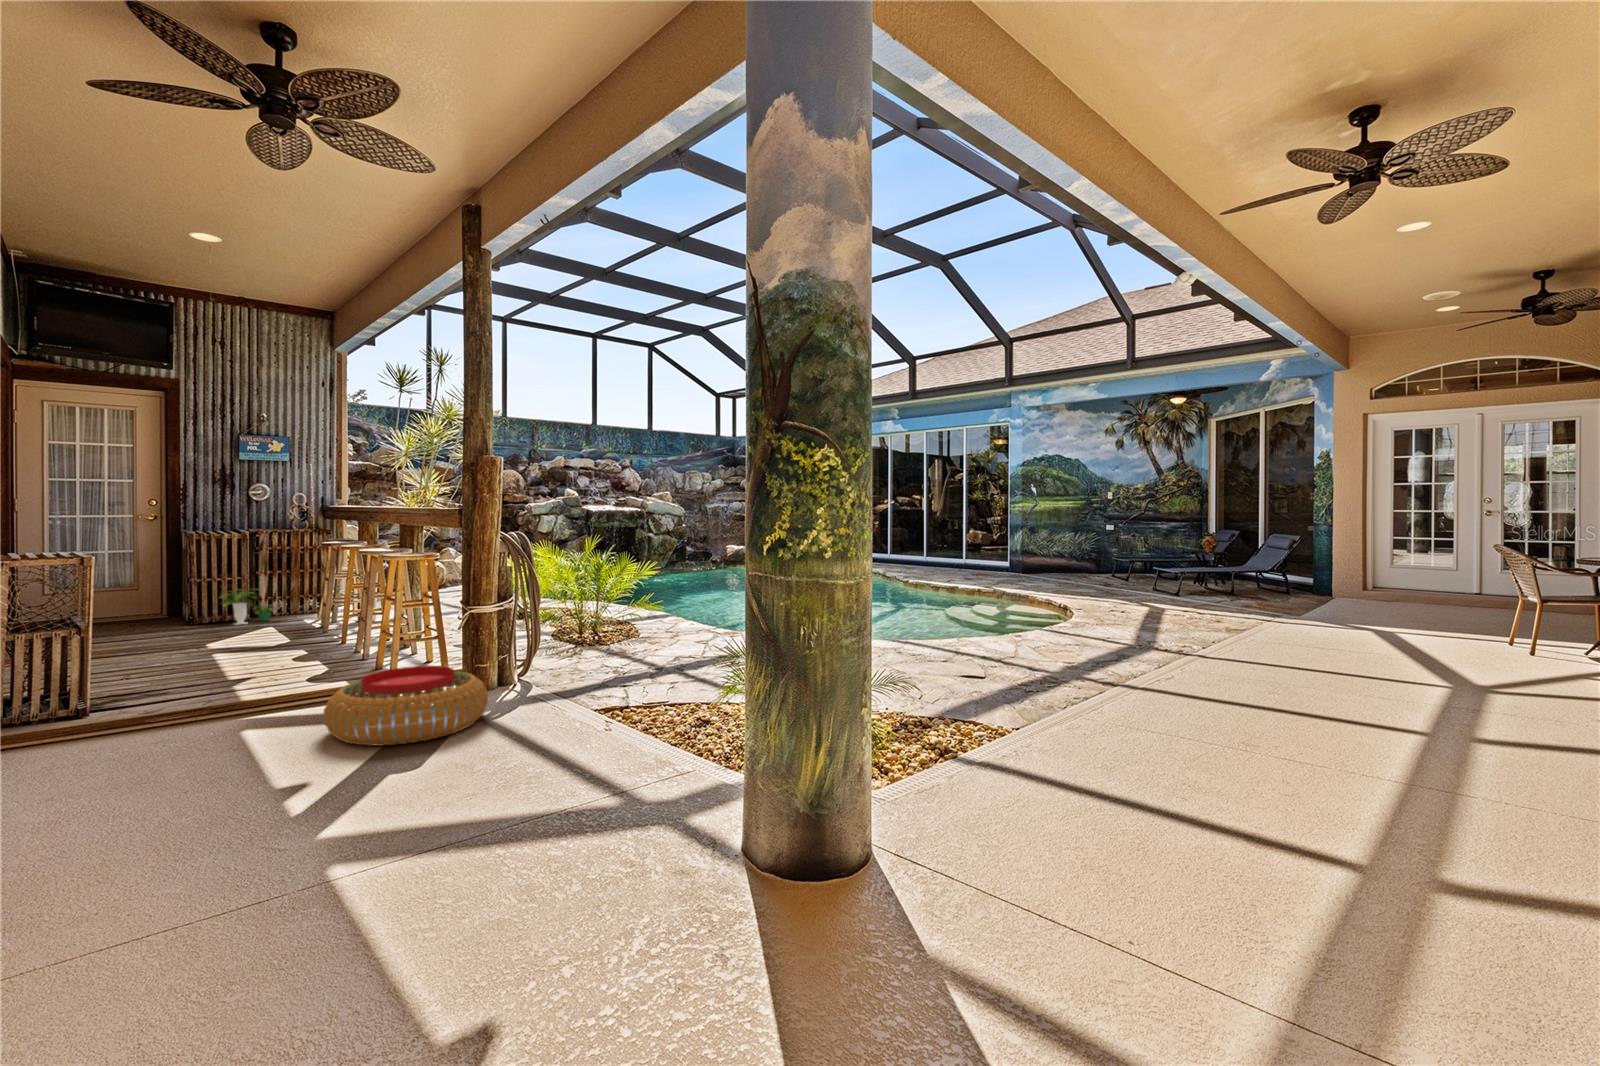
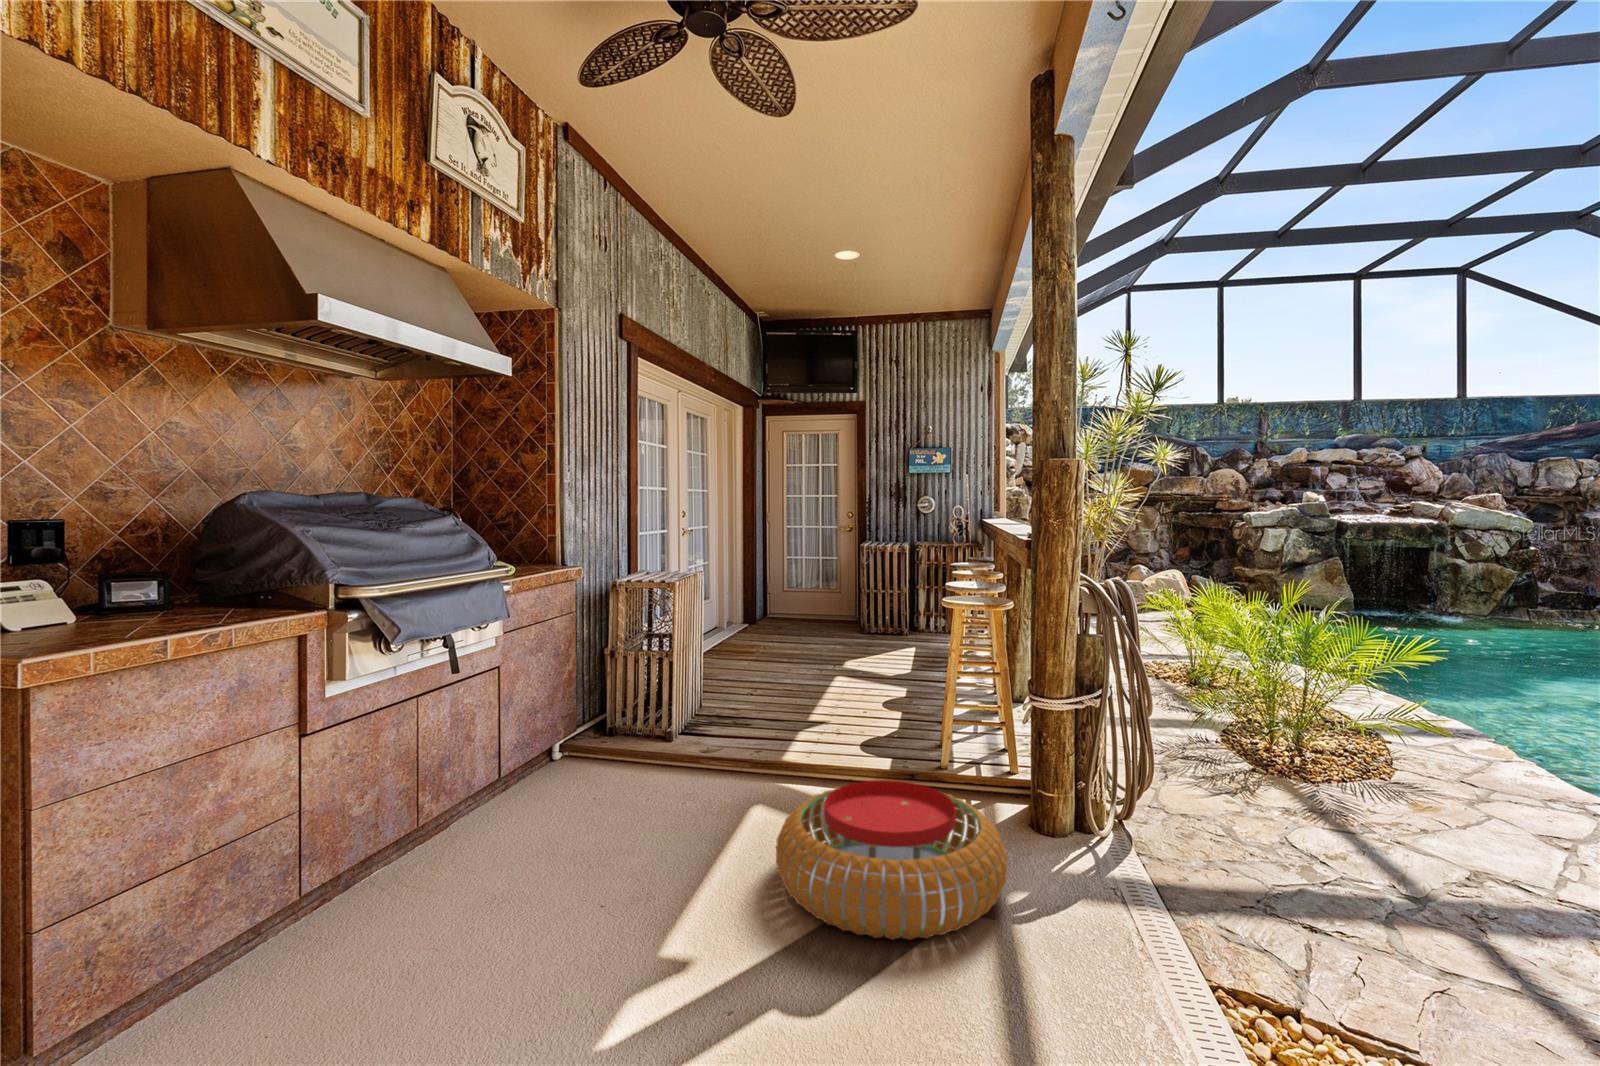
potted plant: present [220,591,273,624] -> none [880,603,929,640]

